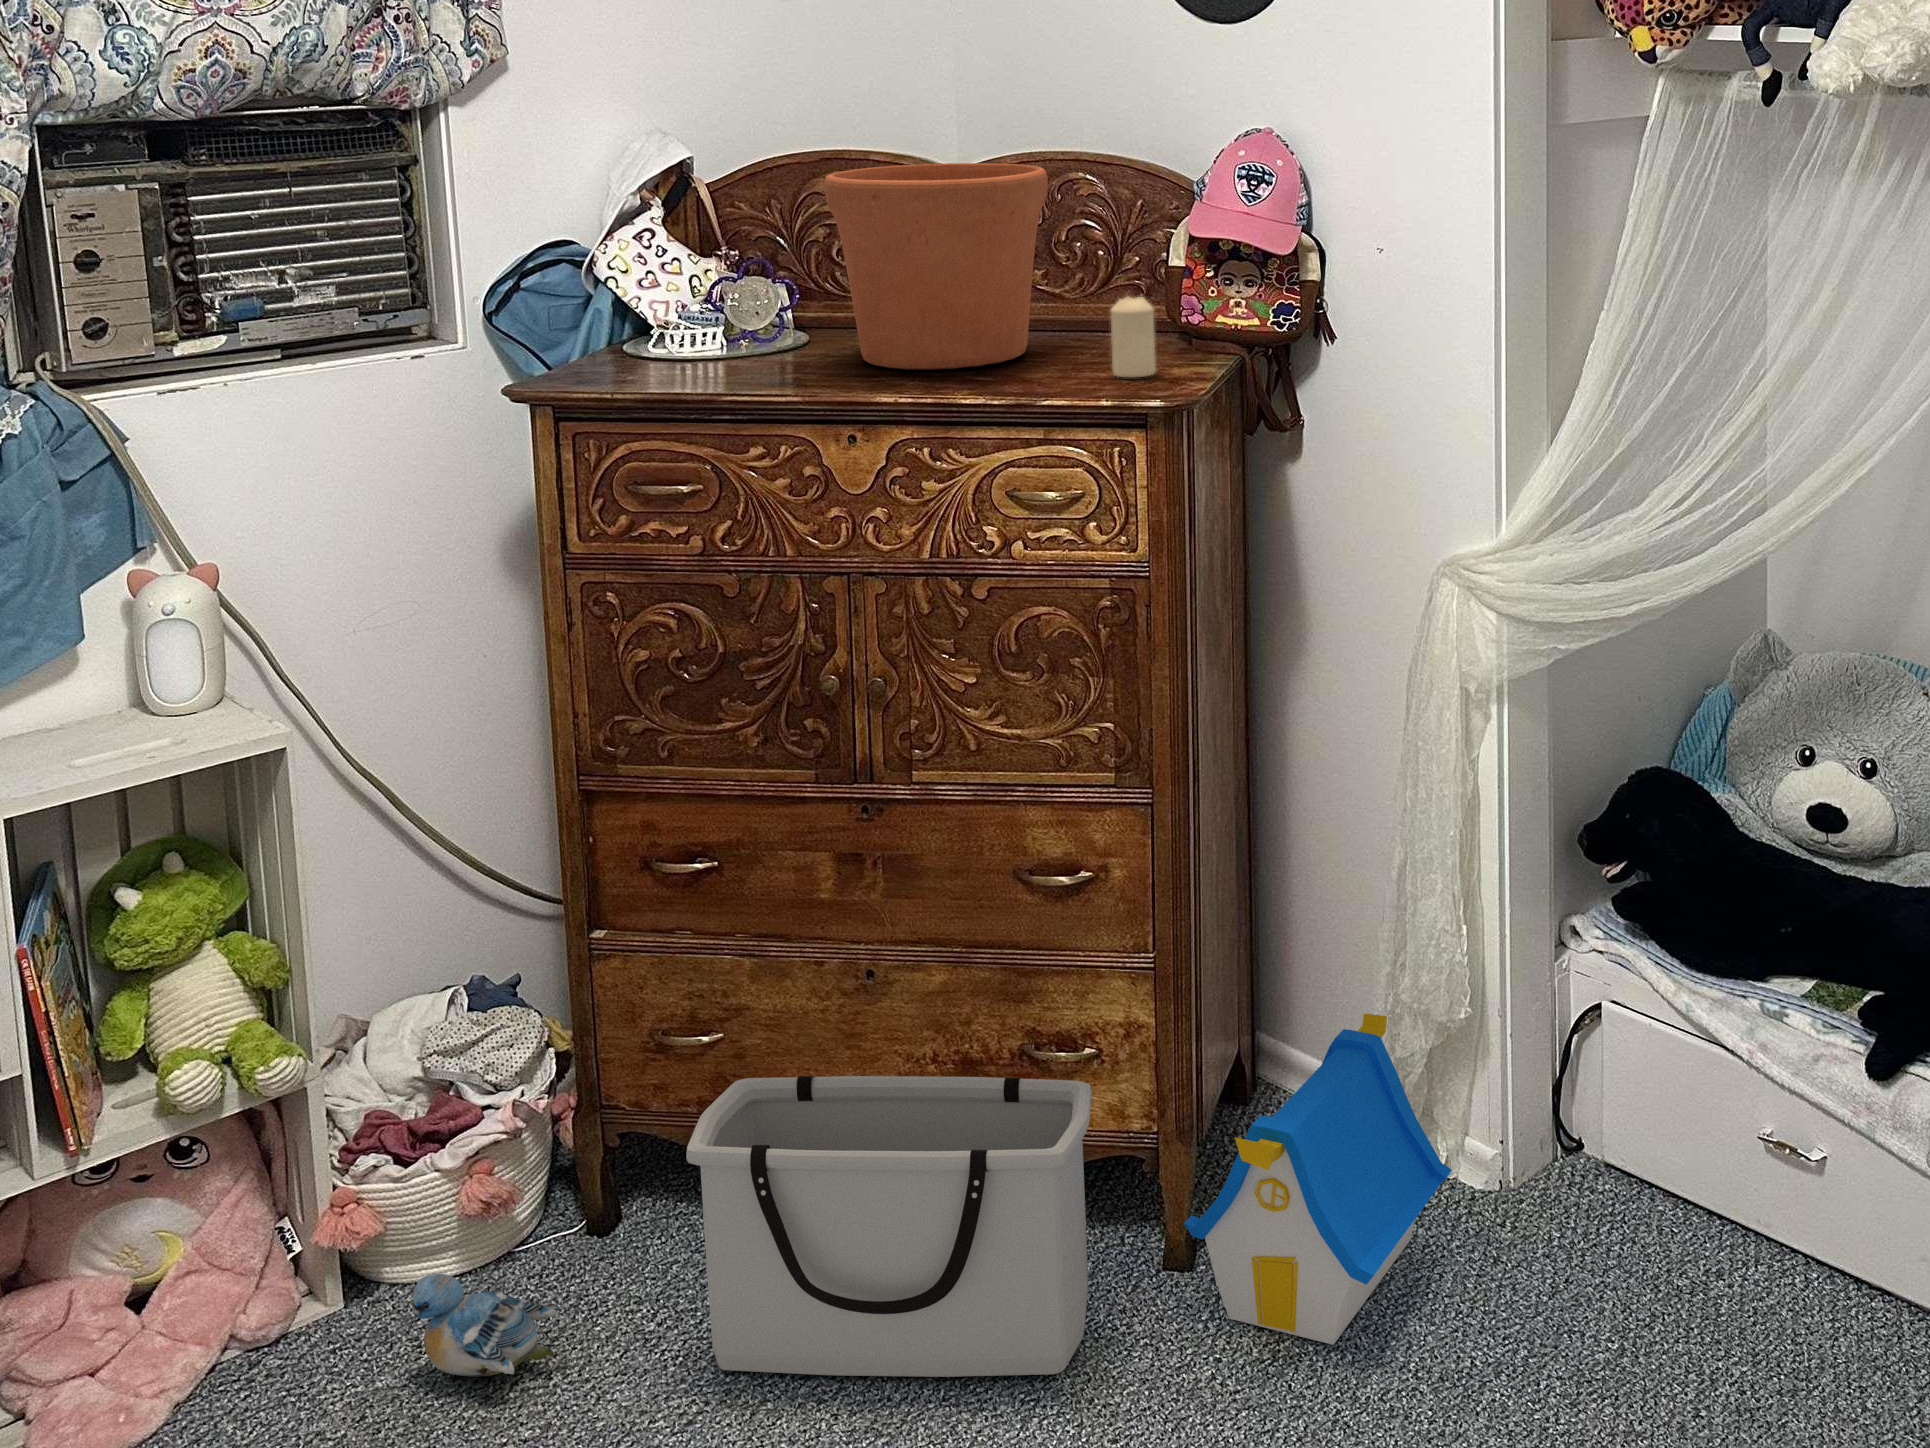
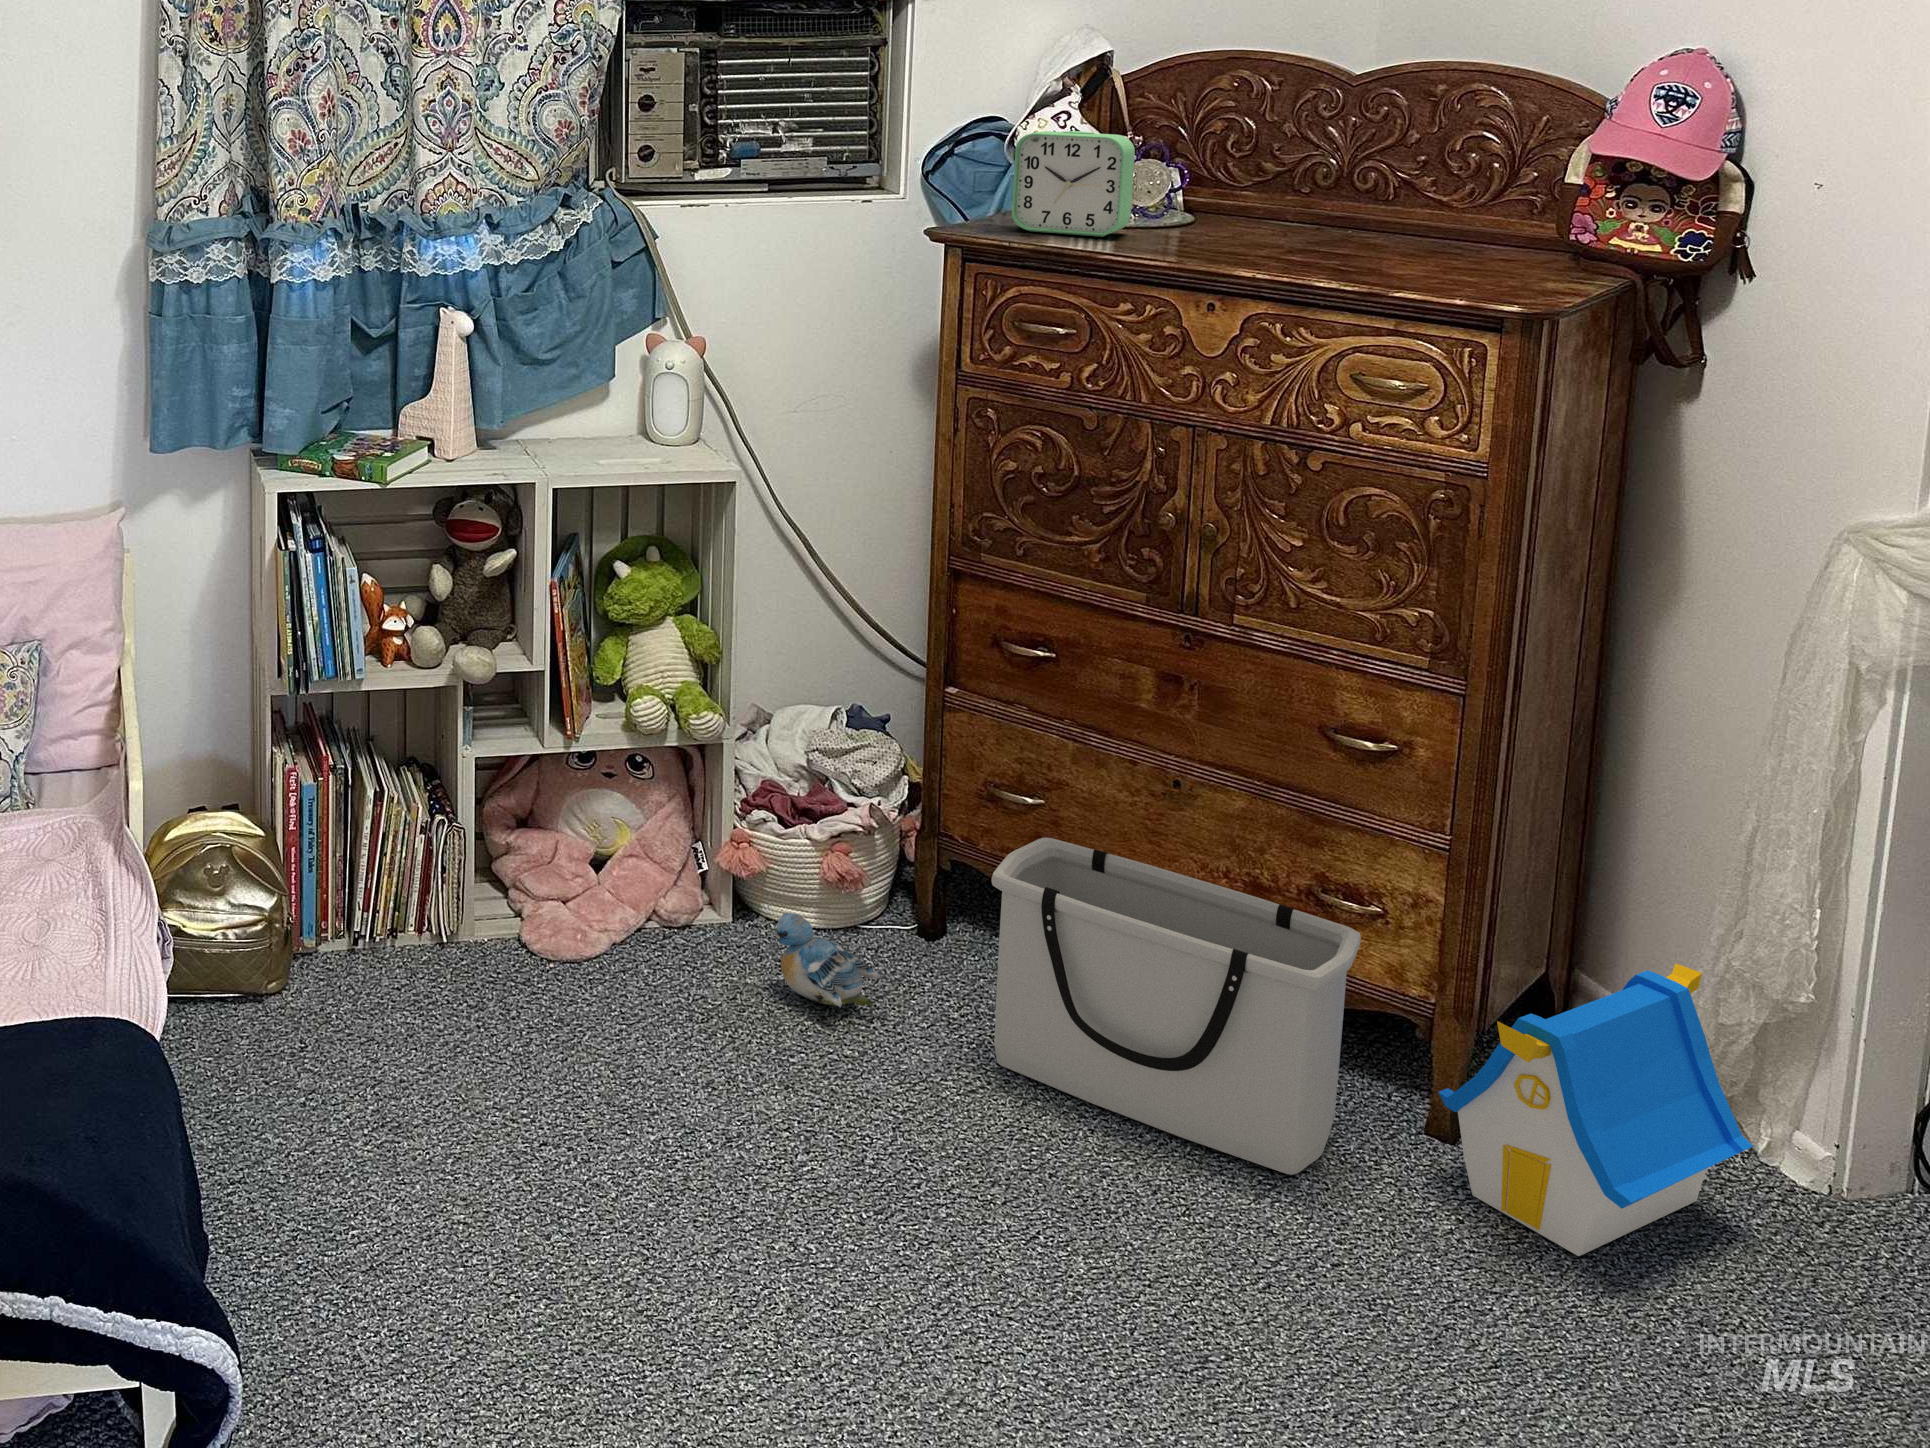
flower pot: present [824,163,1048,370] -> none [1221,68,1442,258]
alarm clock: none [600,254,743,375] -> present [1012,131,1135,237]
candle: present [1111,297,1156,377] -> none [1480,206,1532,285]

